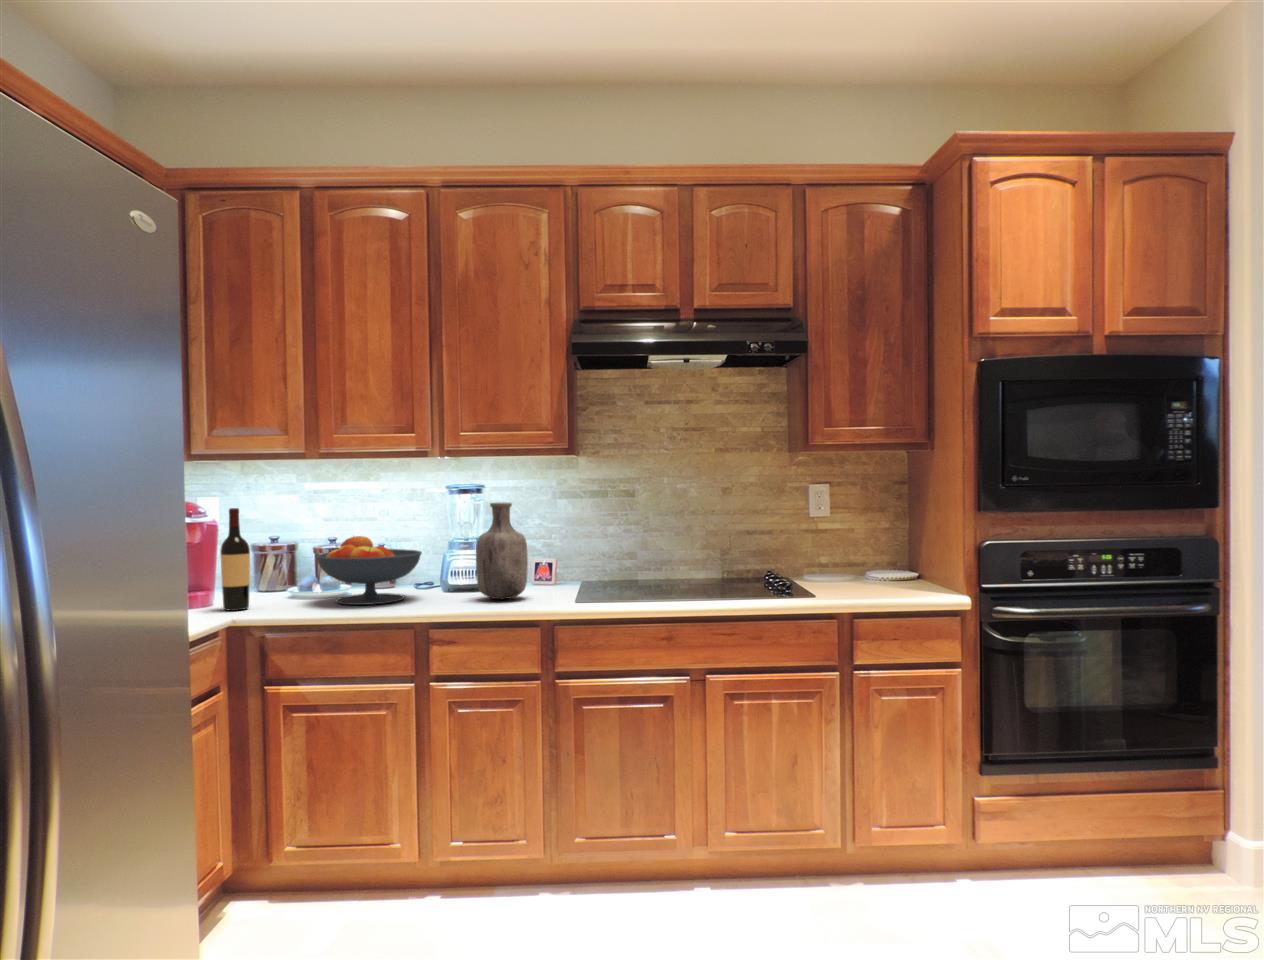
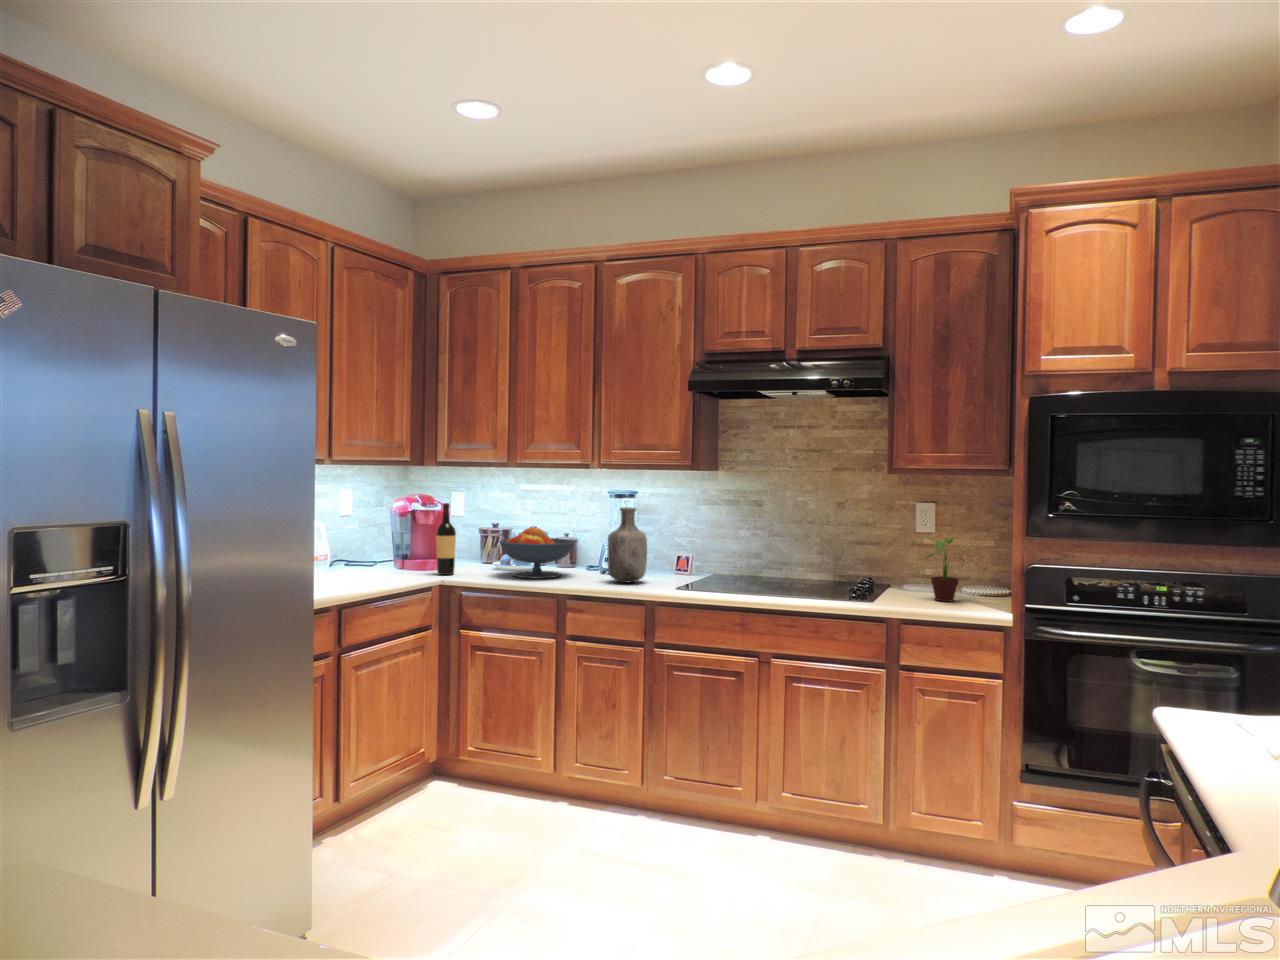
potted plant: none [839,519,910,590] -> present [922,537,966,601]

